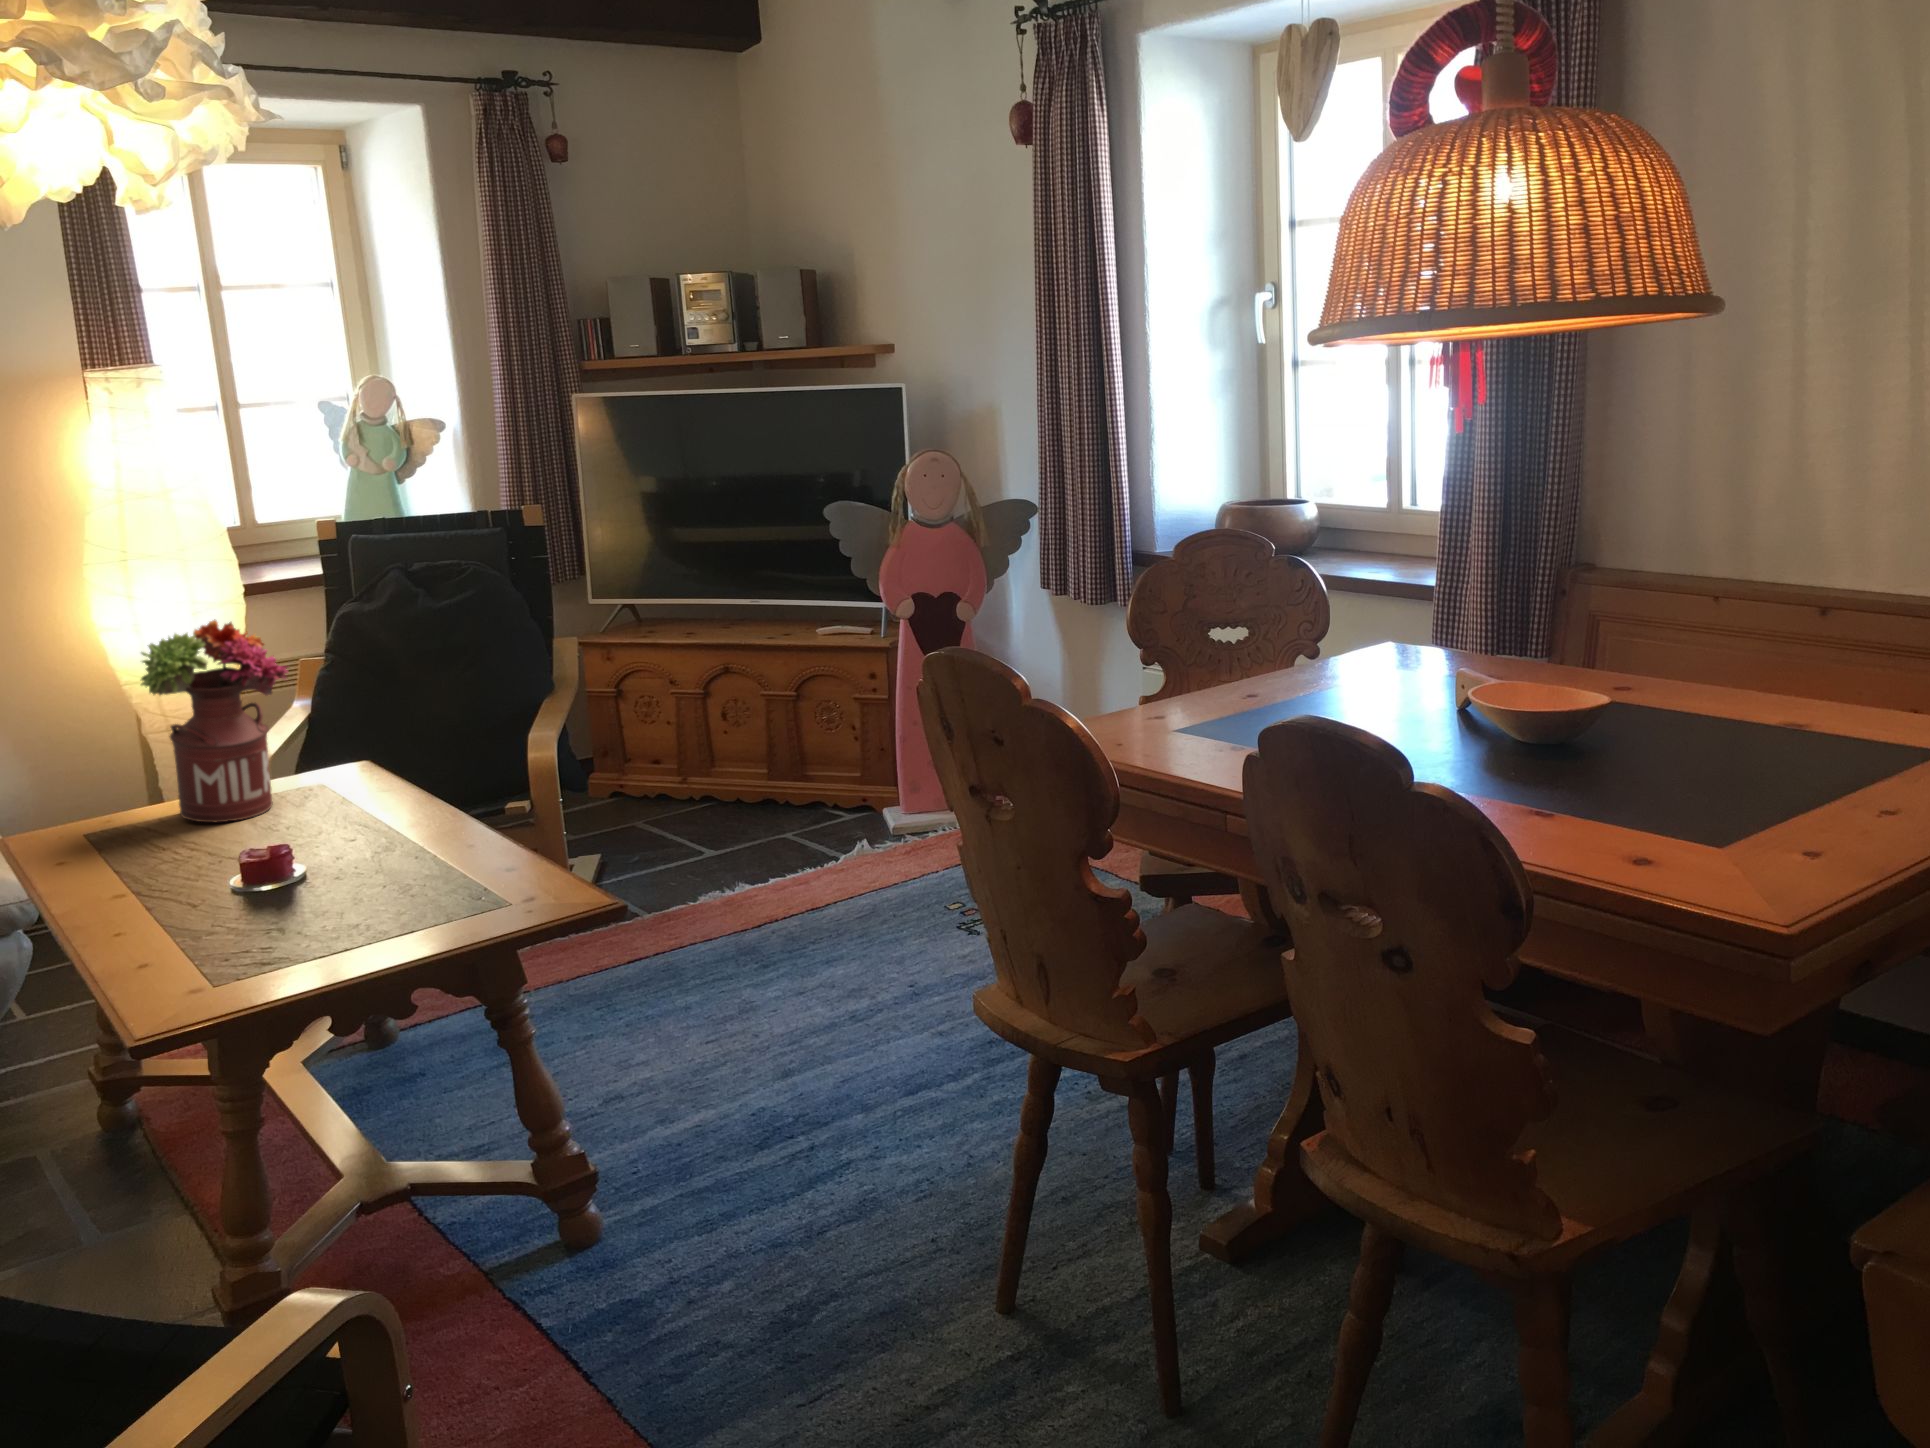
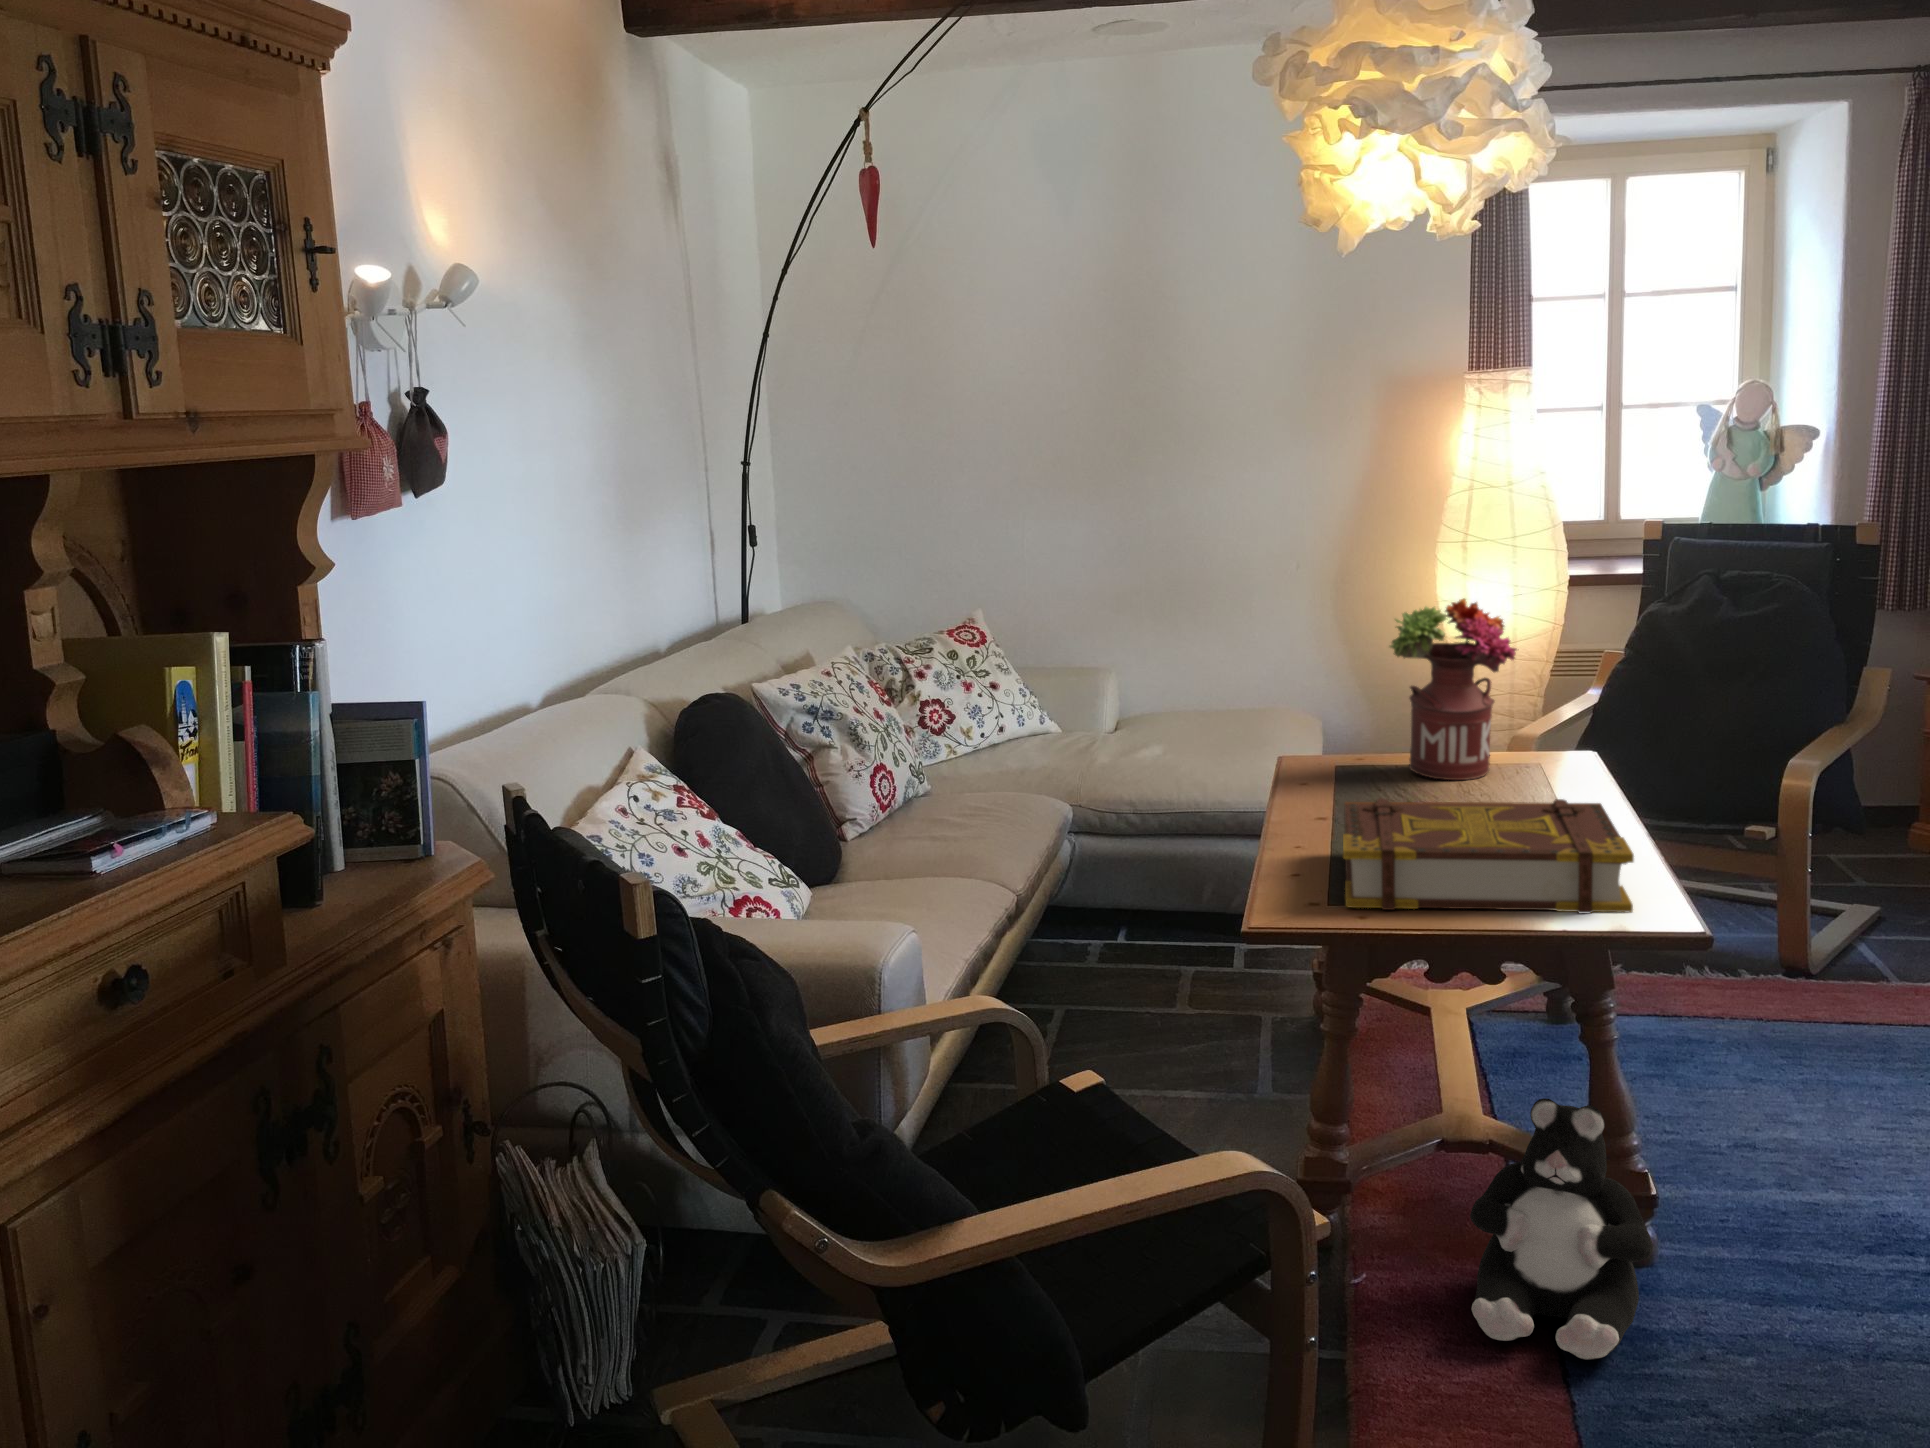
book: none [177,808,532,981] -> present [1343,798,1634,914]
plush toy: none [447,1105,633,1374] -> present [1470,1098,1653,1360]

